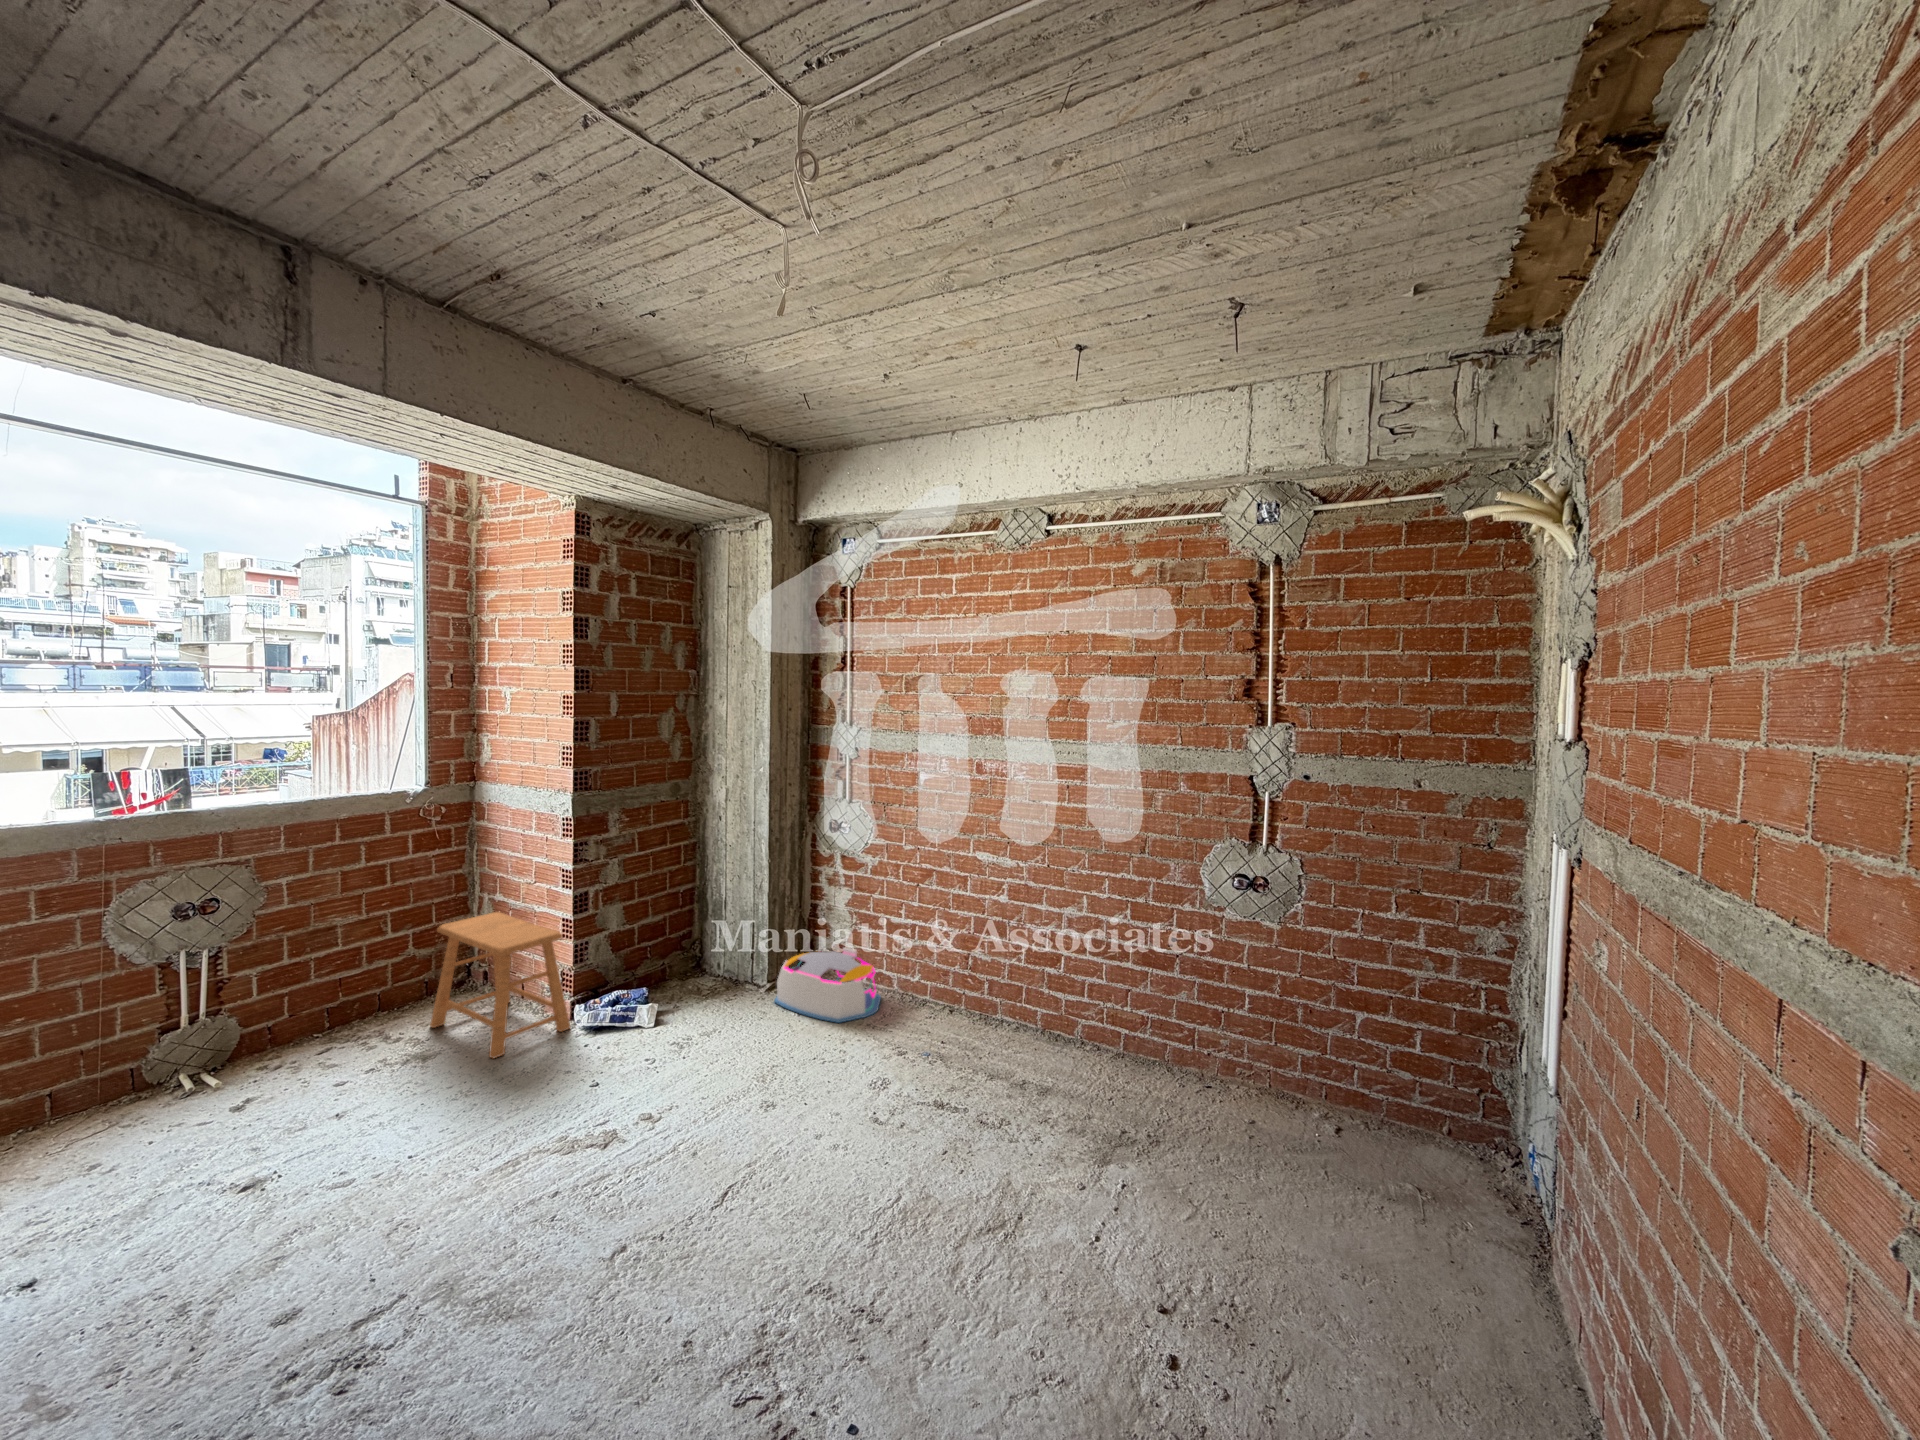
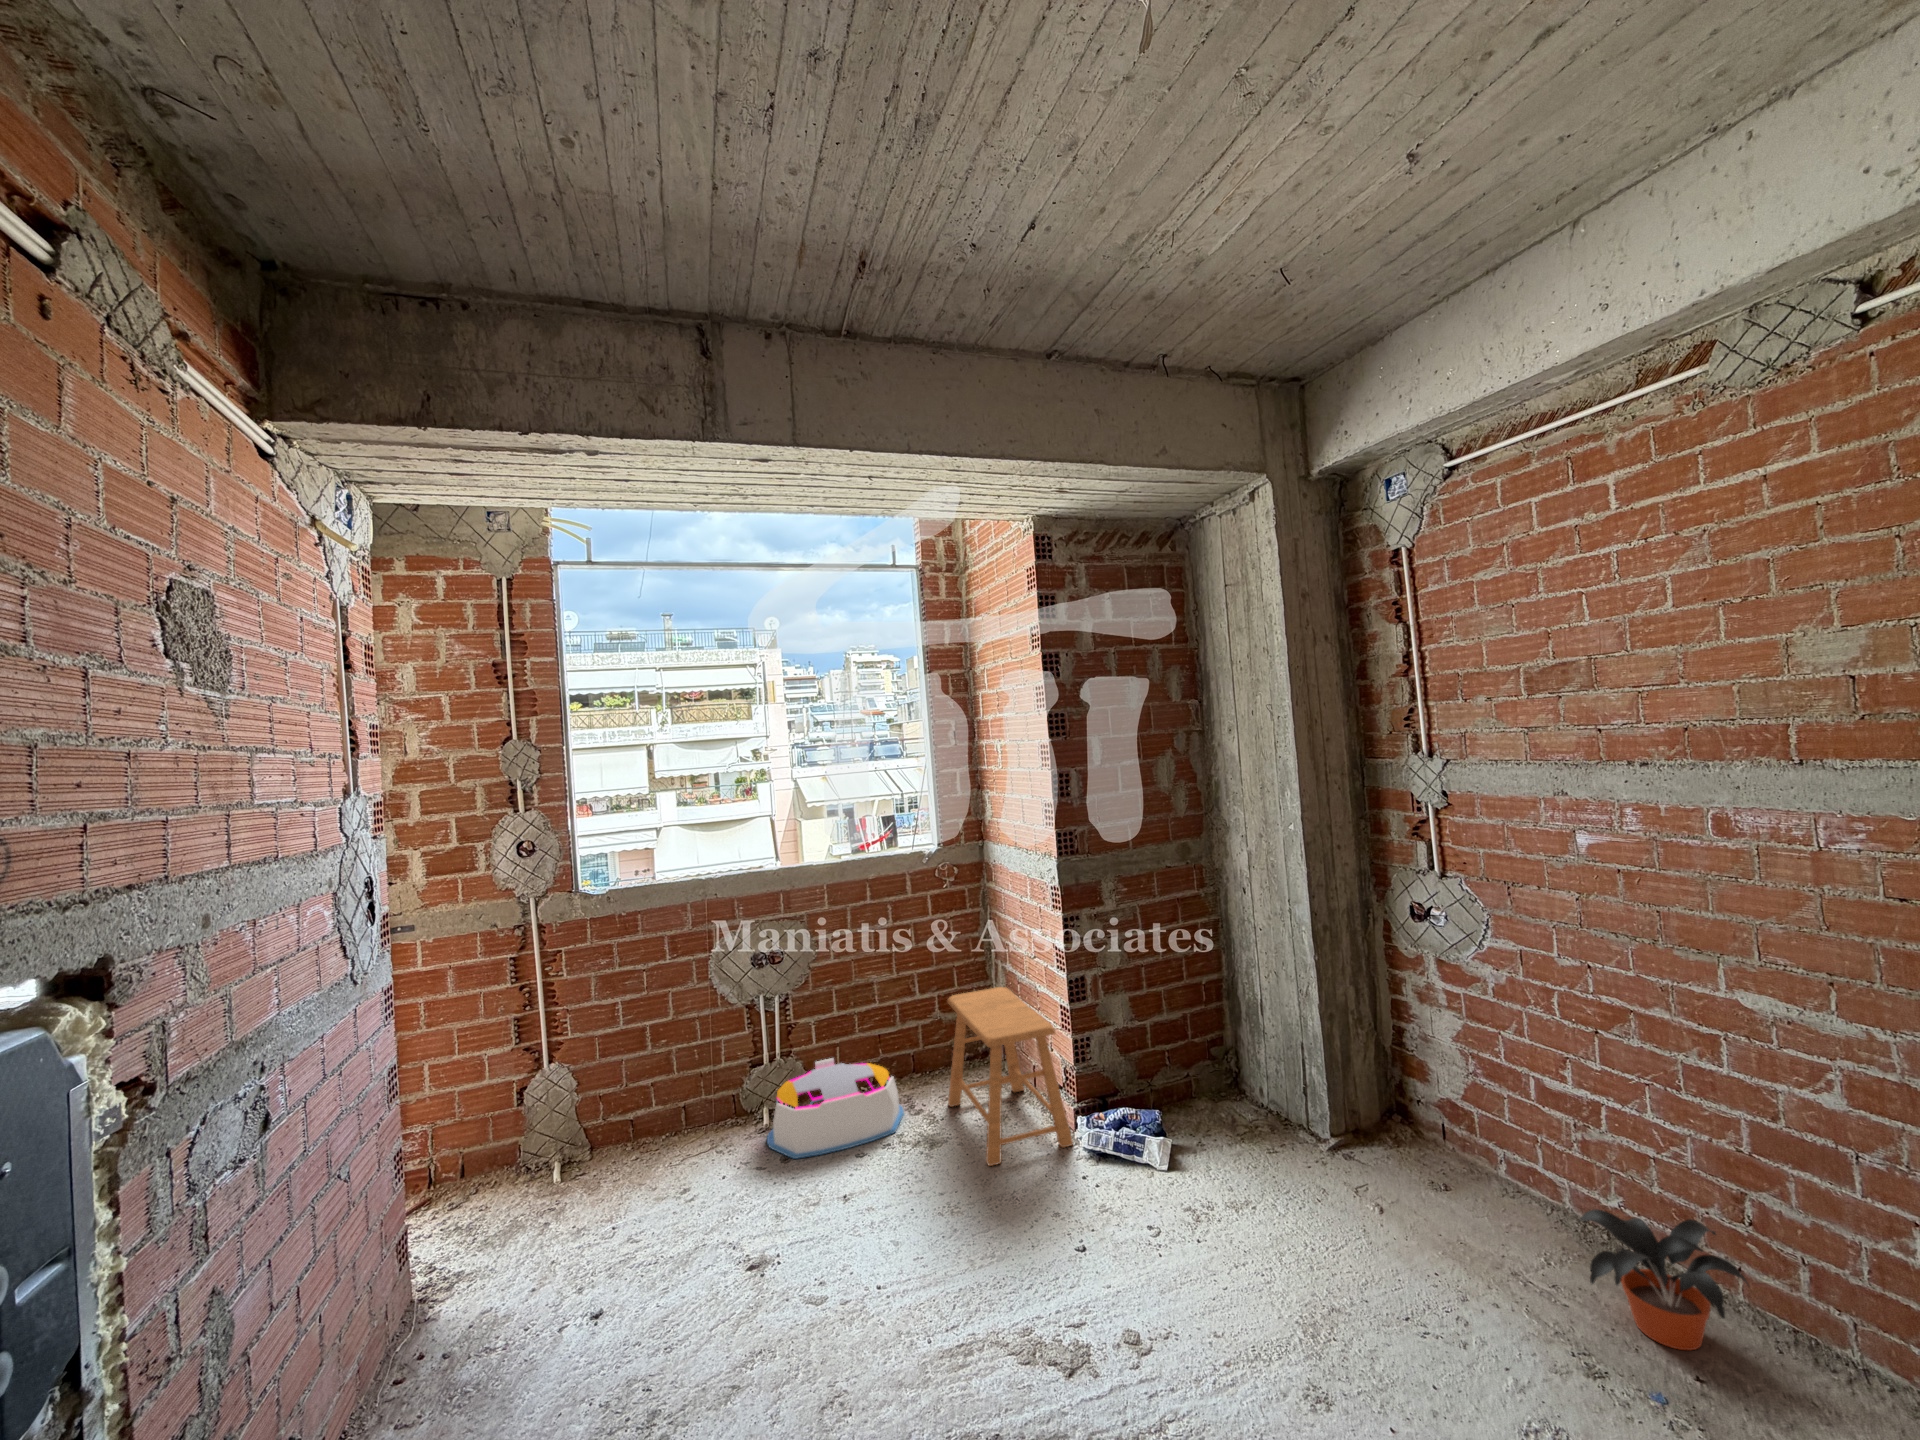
storage bin: present [774,948,881,1023] -> present [767,1058,904,1159]
potted plant: none [904,970,971,1035] -> present [1580,1209,1748,1350]

